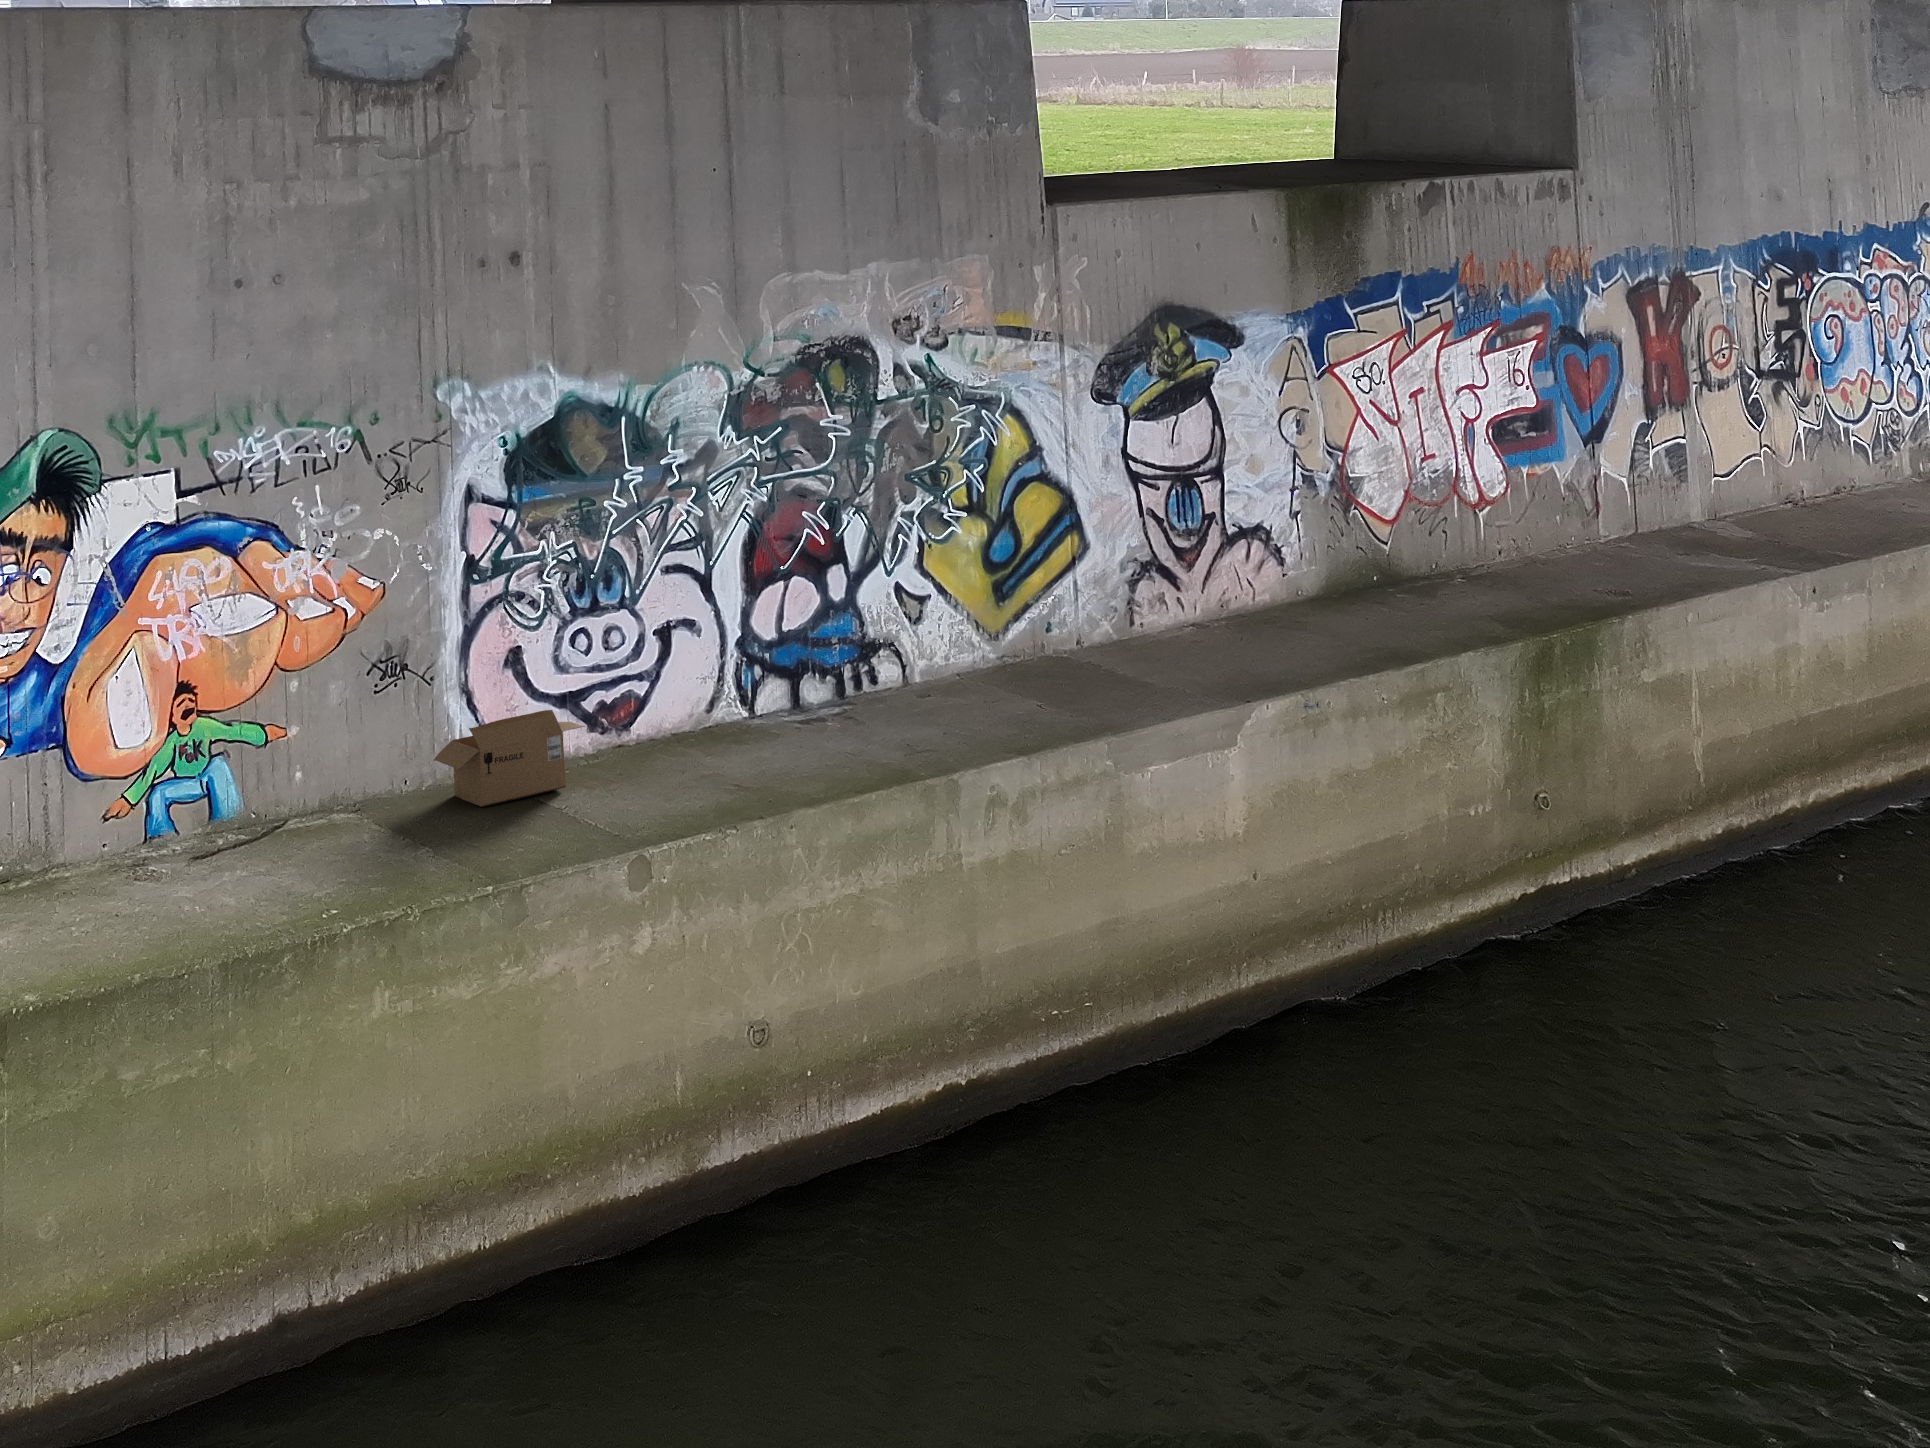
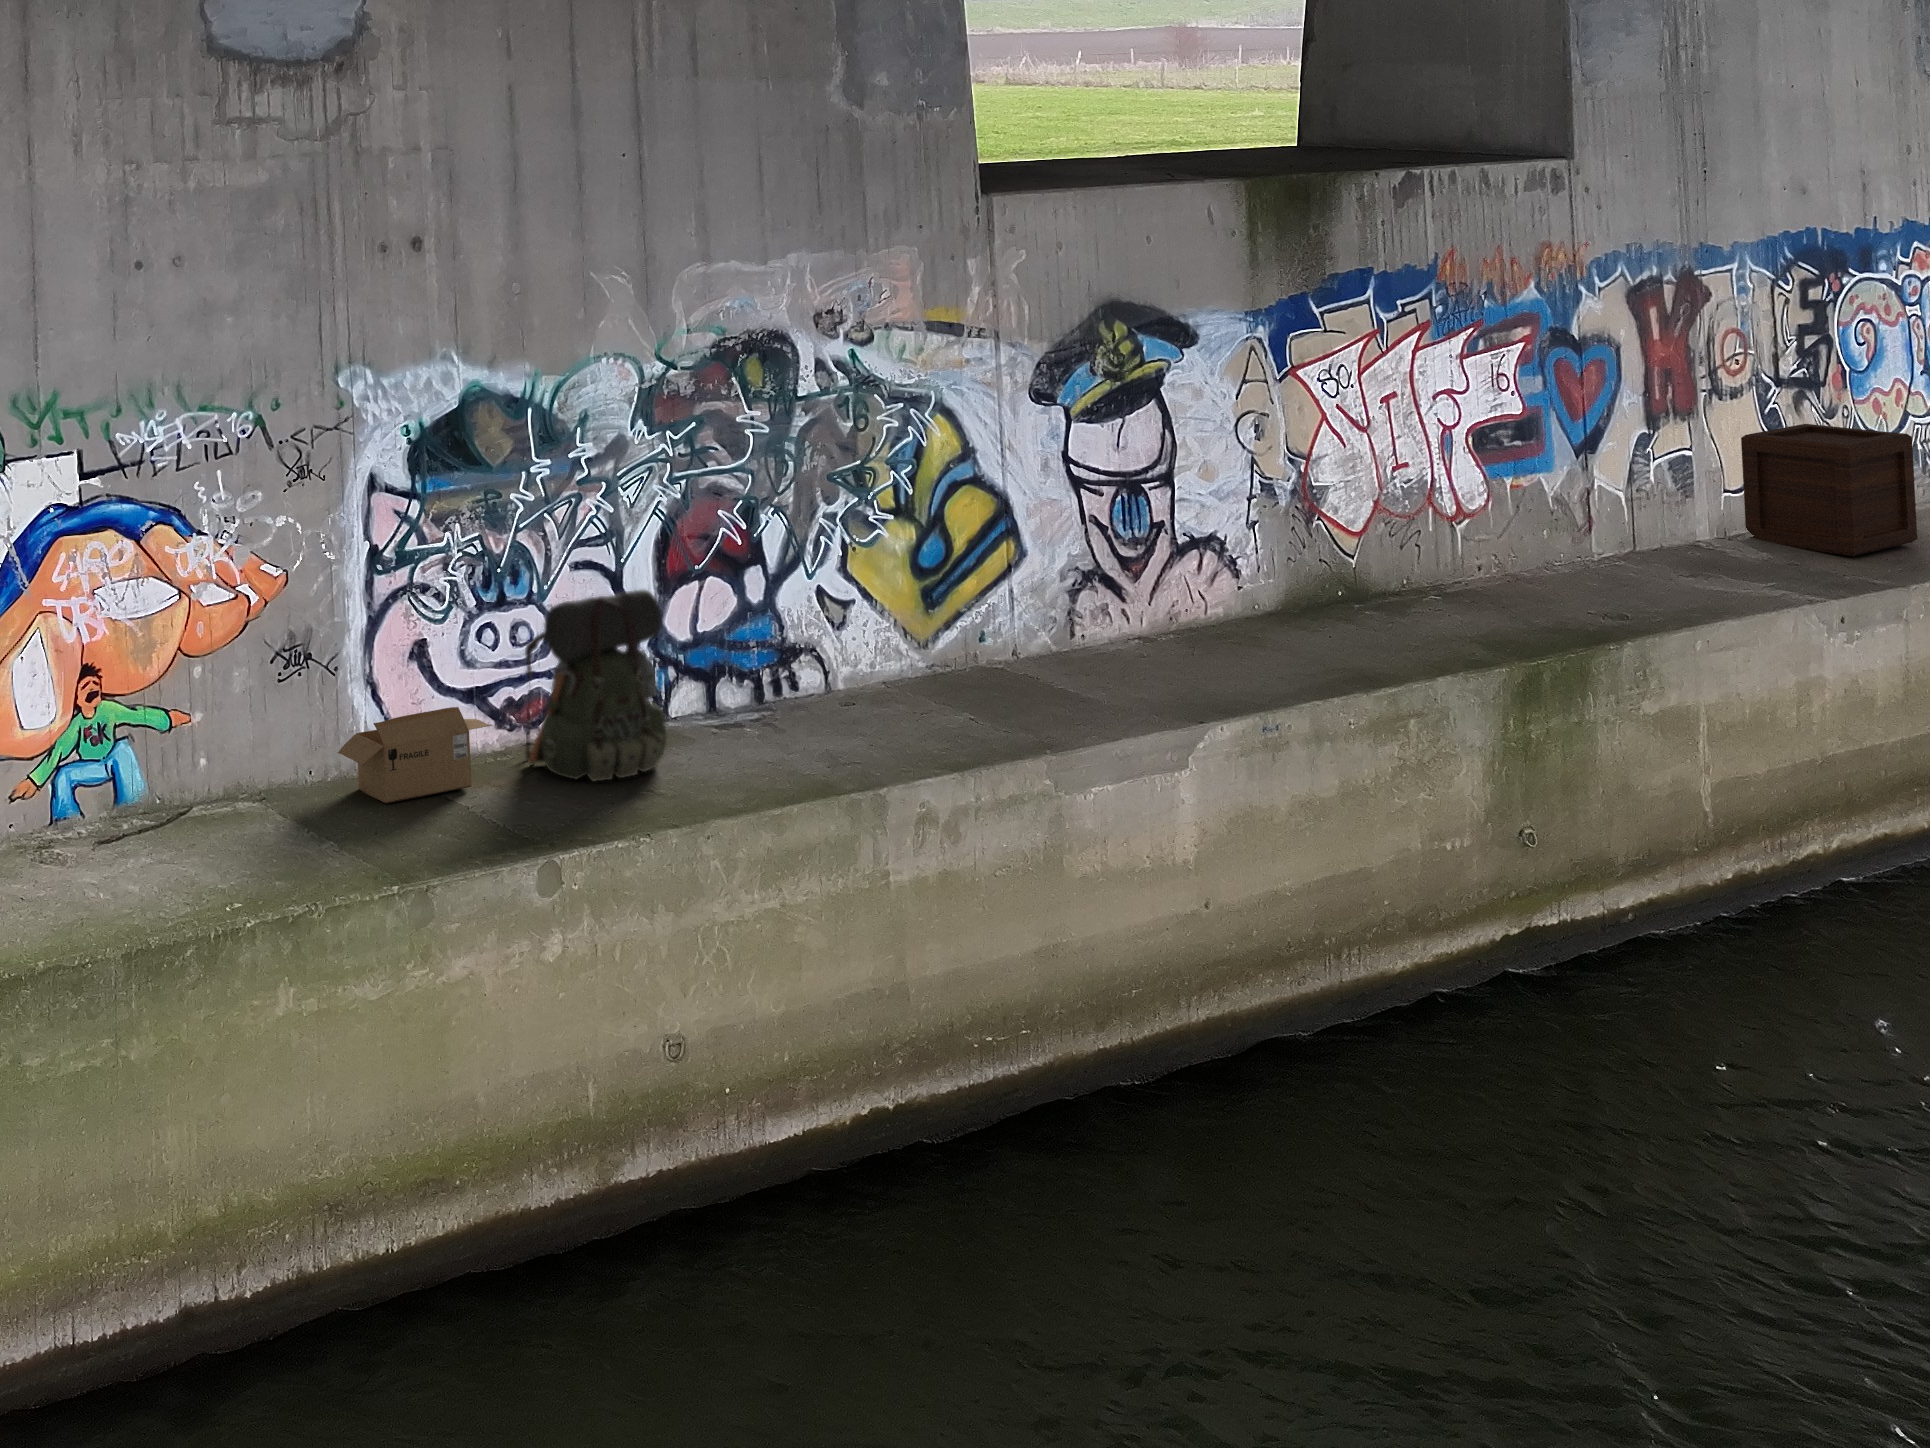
wooden crate: none [1732,411,1884,530] -> present [1741,424,1917,556]
backpack: none [617,589,753,777] -> present [525,590,667,781]

